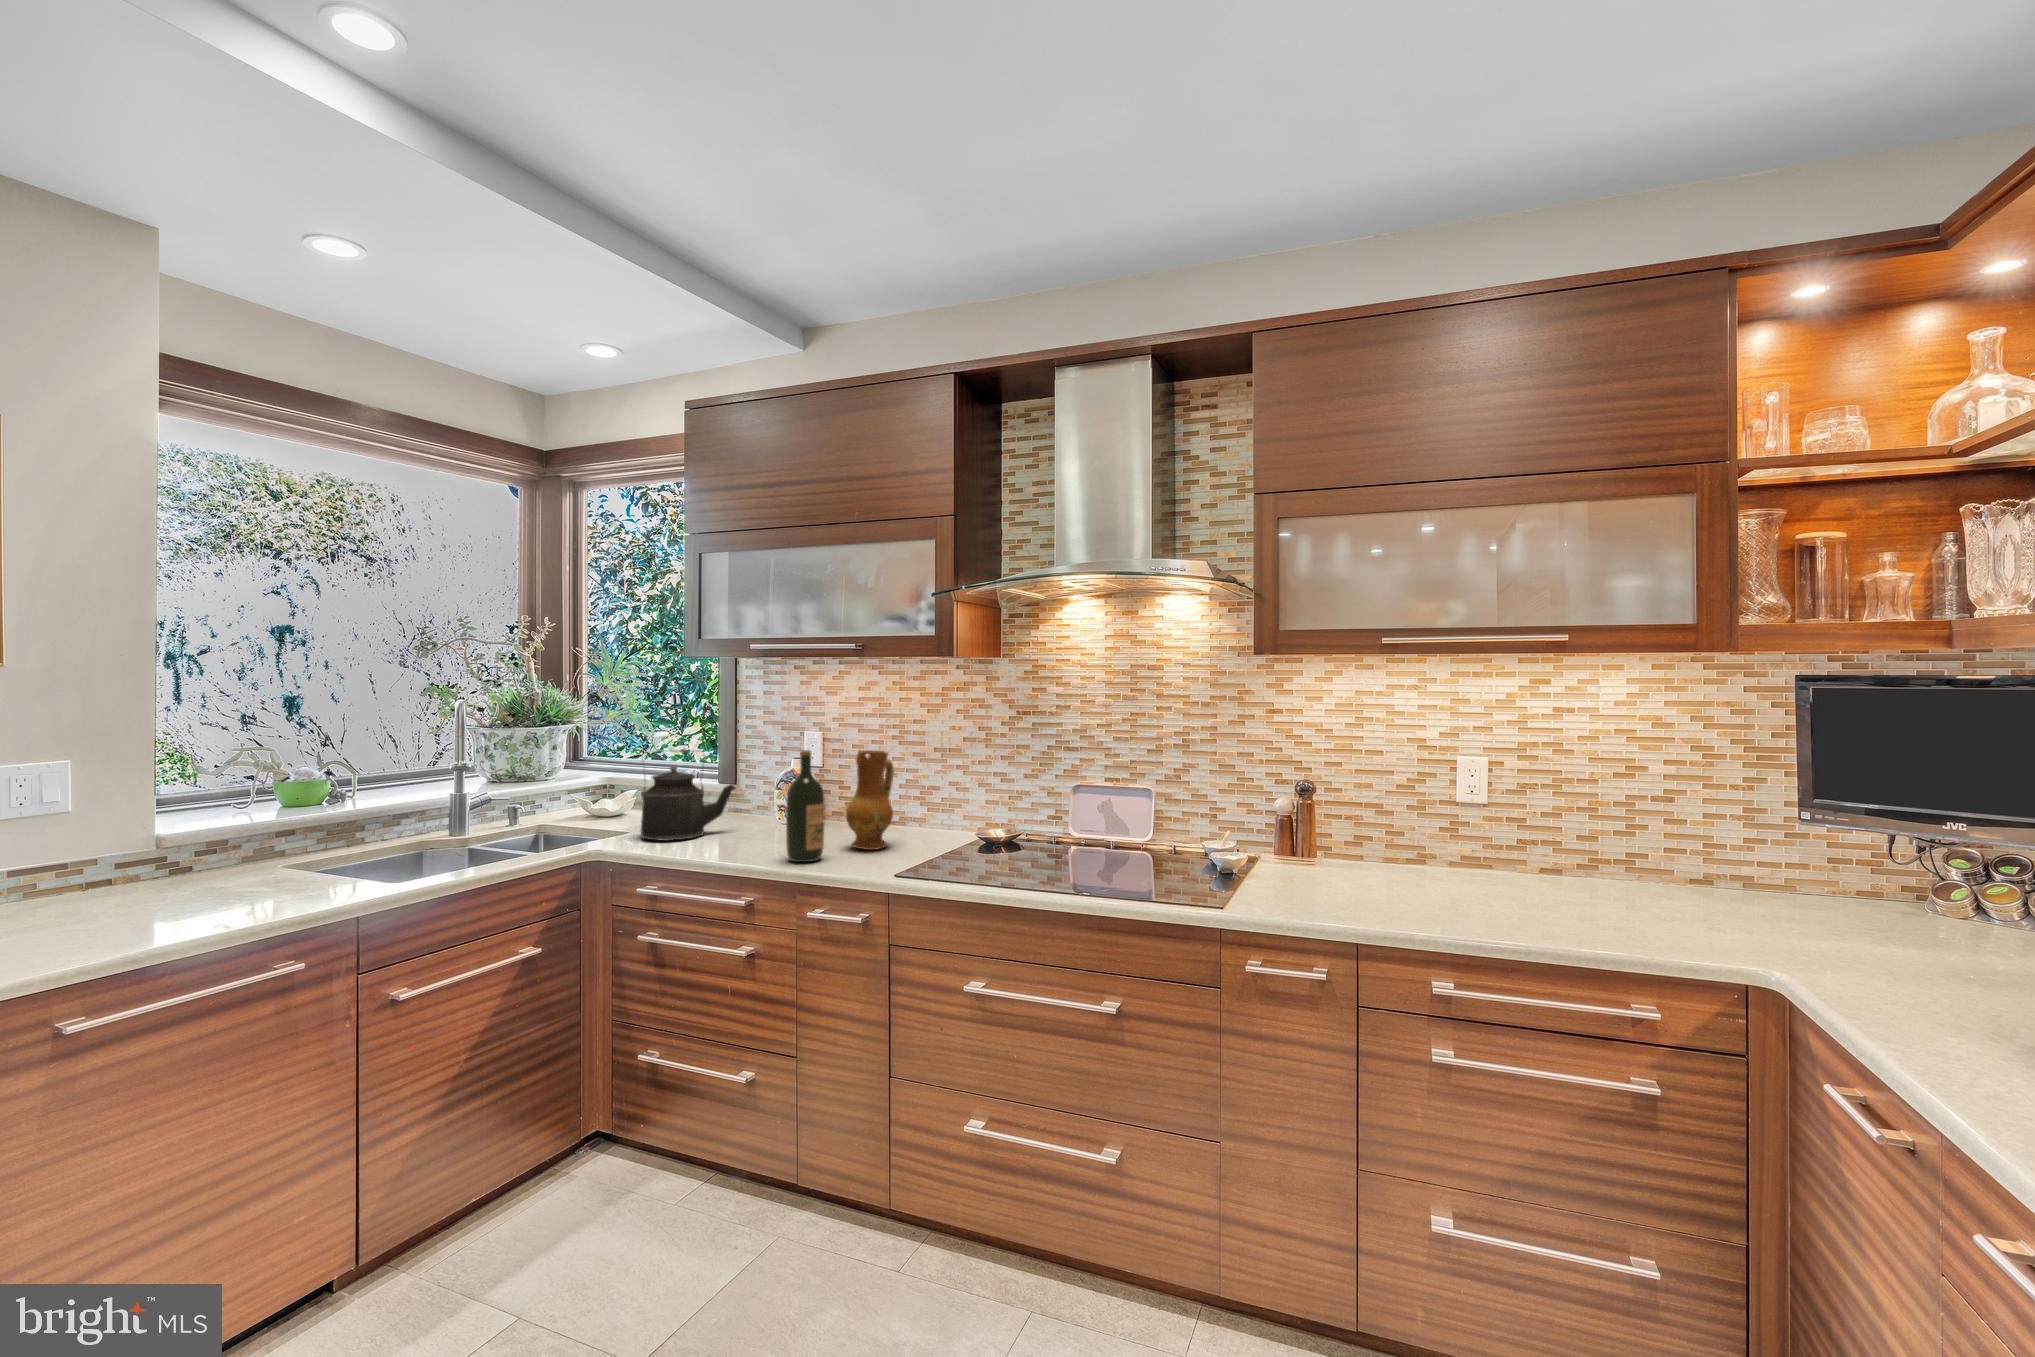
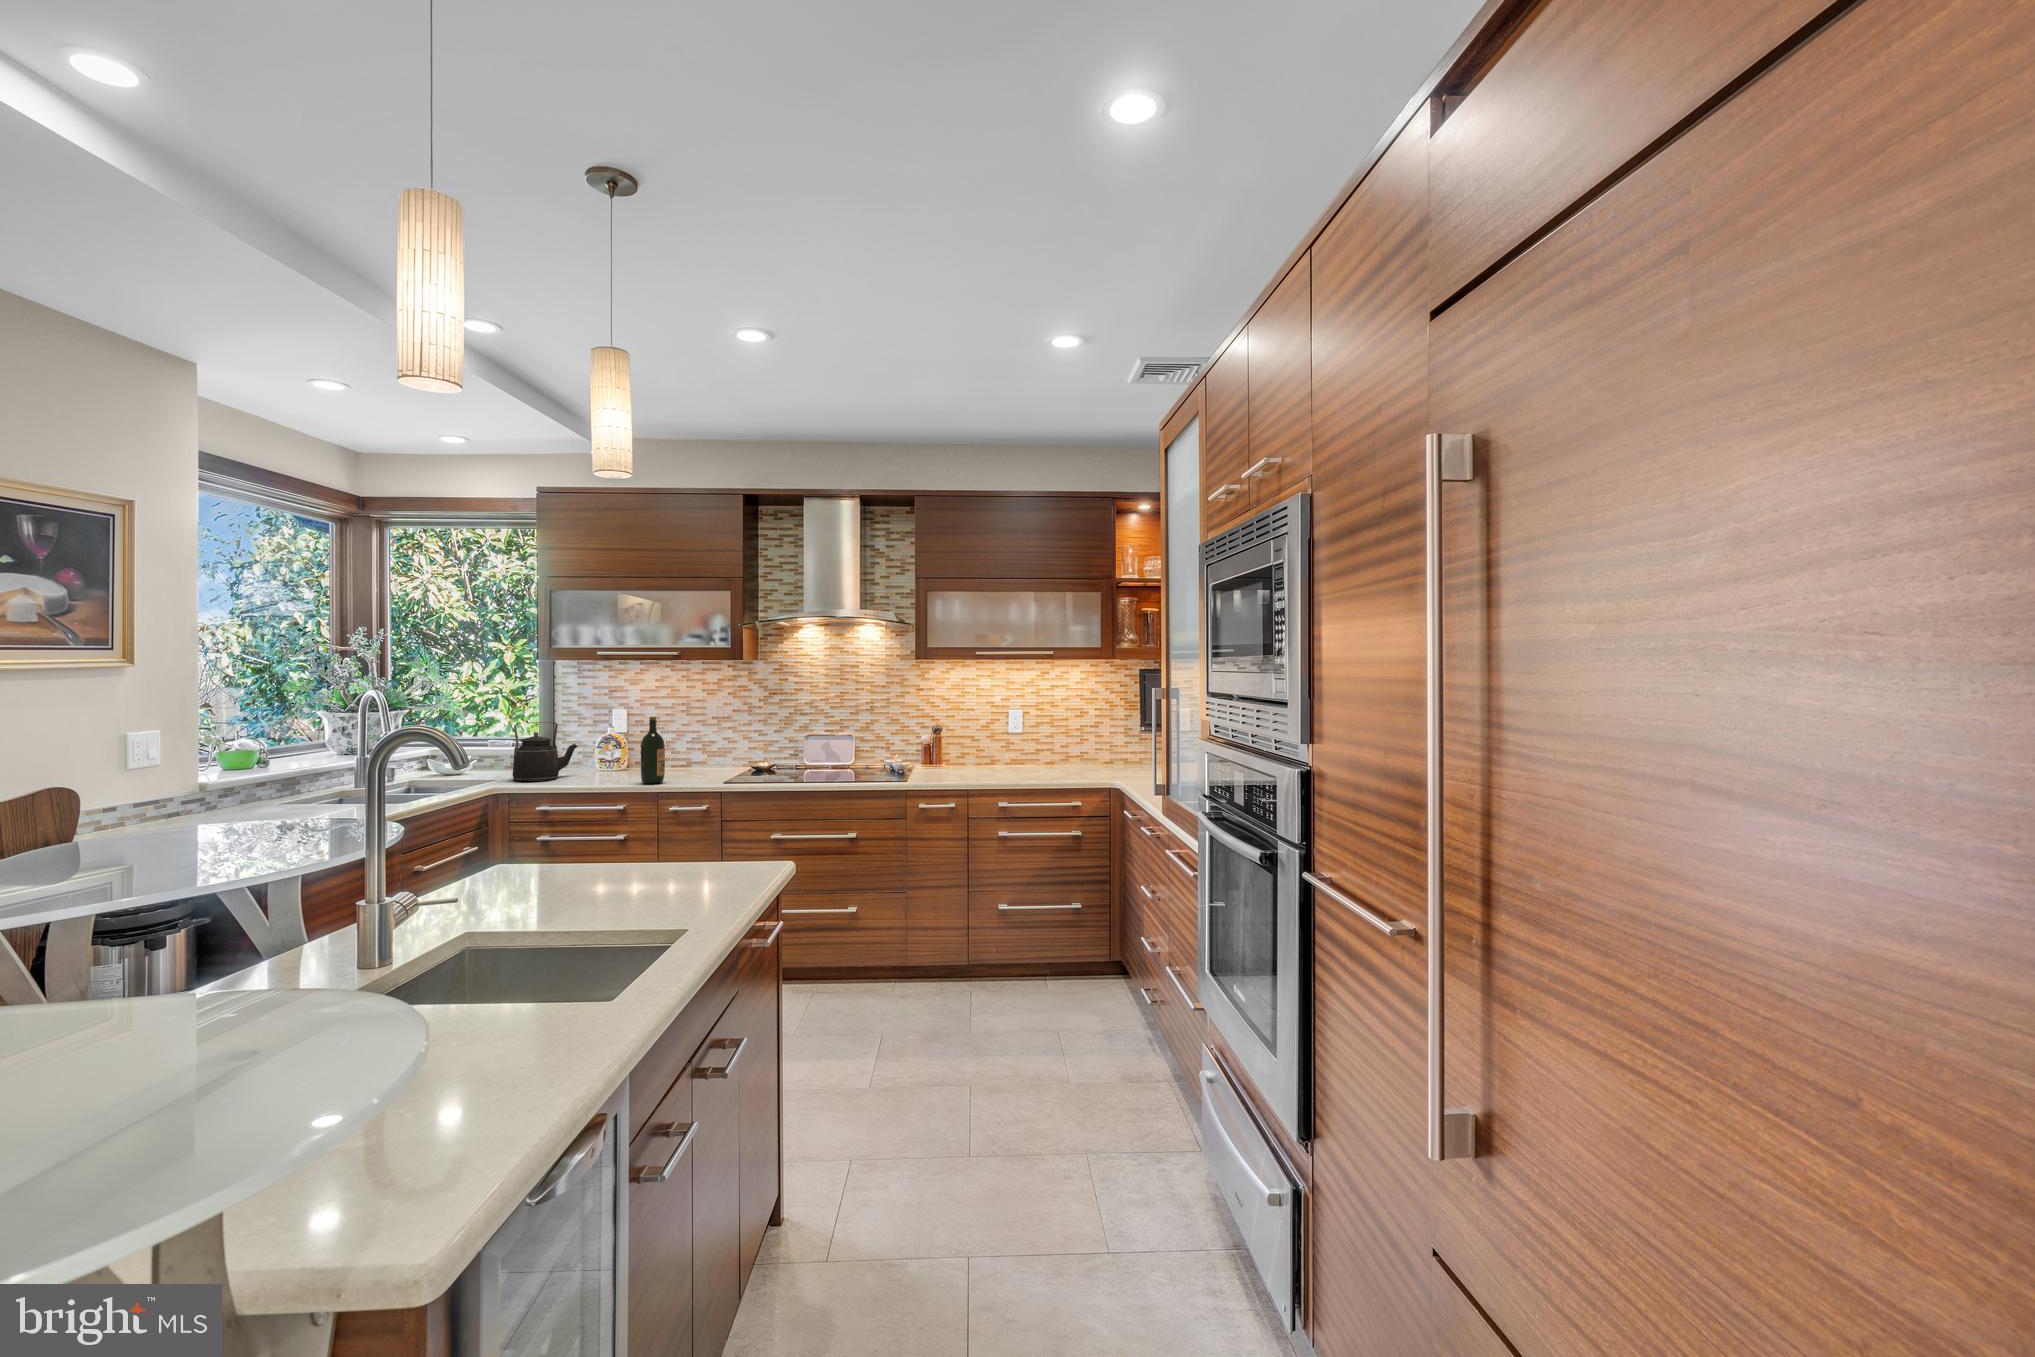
ceramic jug: present [845,751,894,850] -> none [669,718,700,777]

